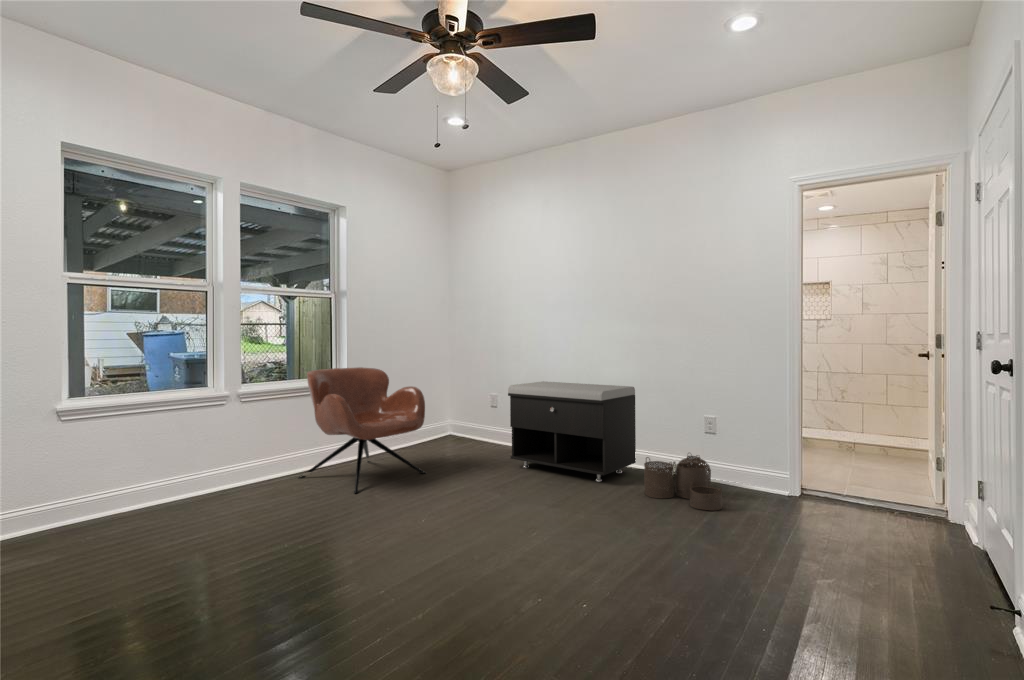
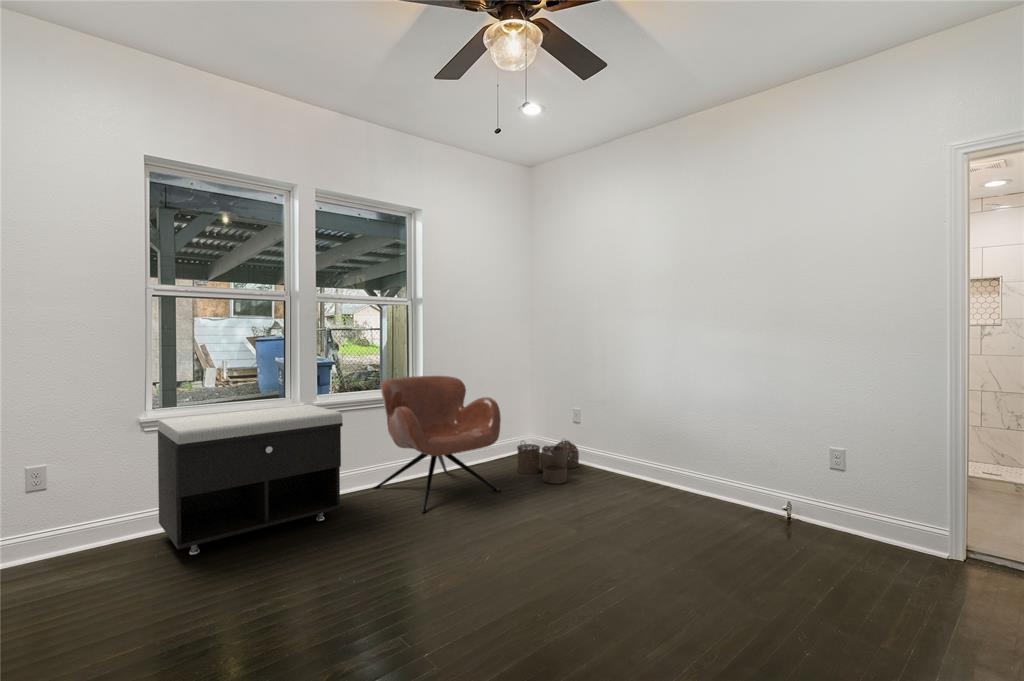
storage bench: present [508,381,636,482] -> present [158,405,343,555]
woven basket: present [644,455,722,511] -> present [517,440,579,483]

